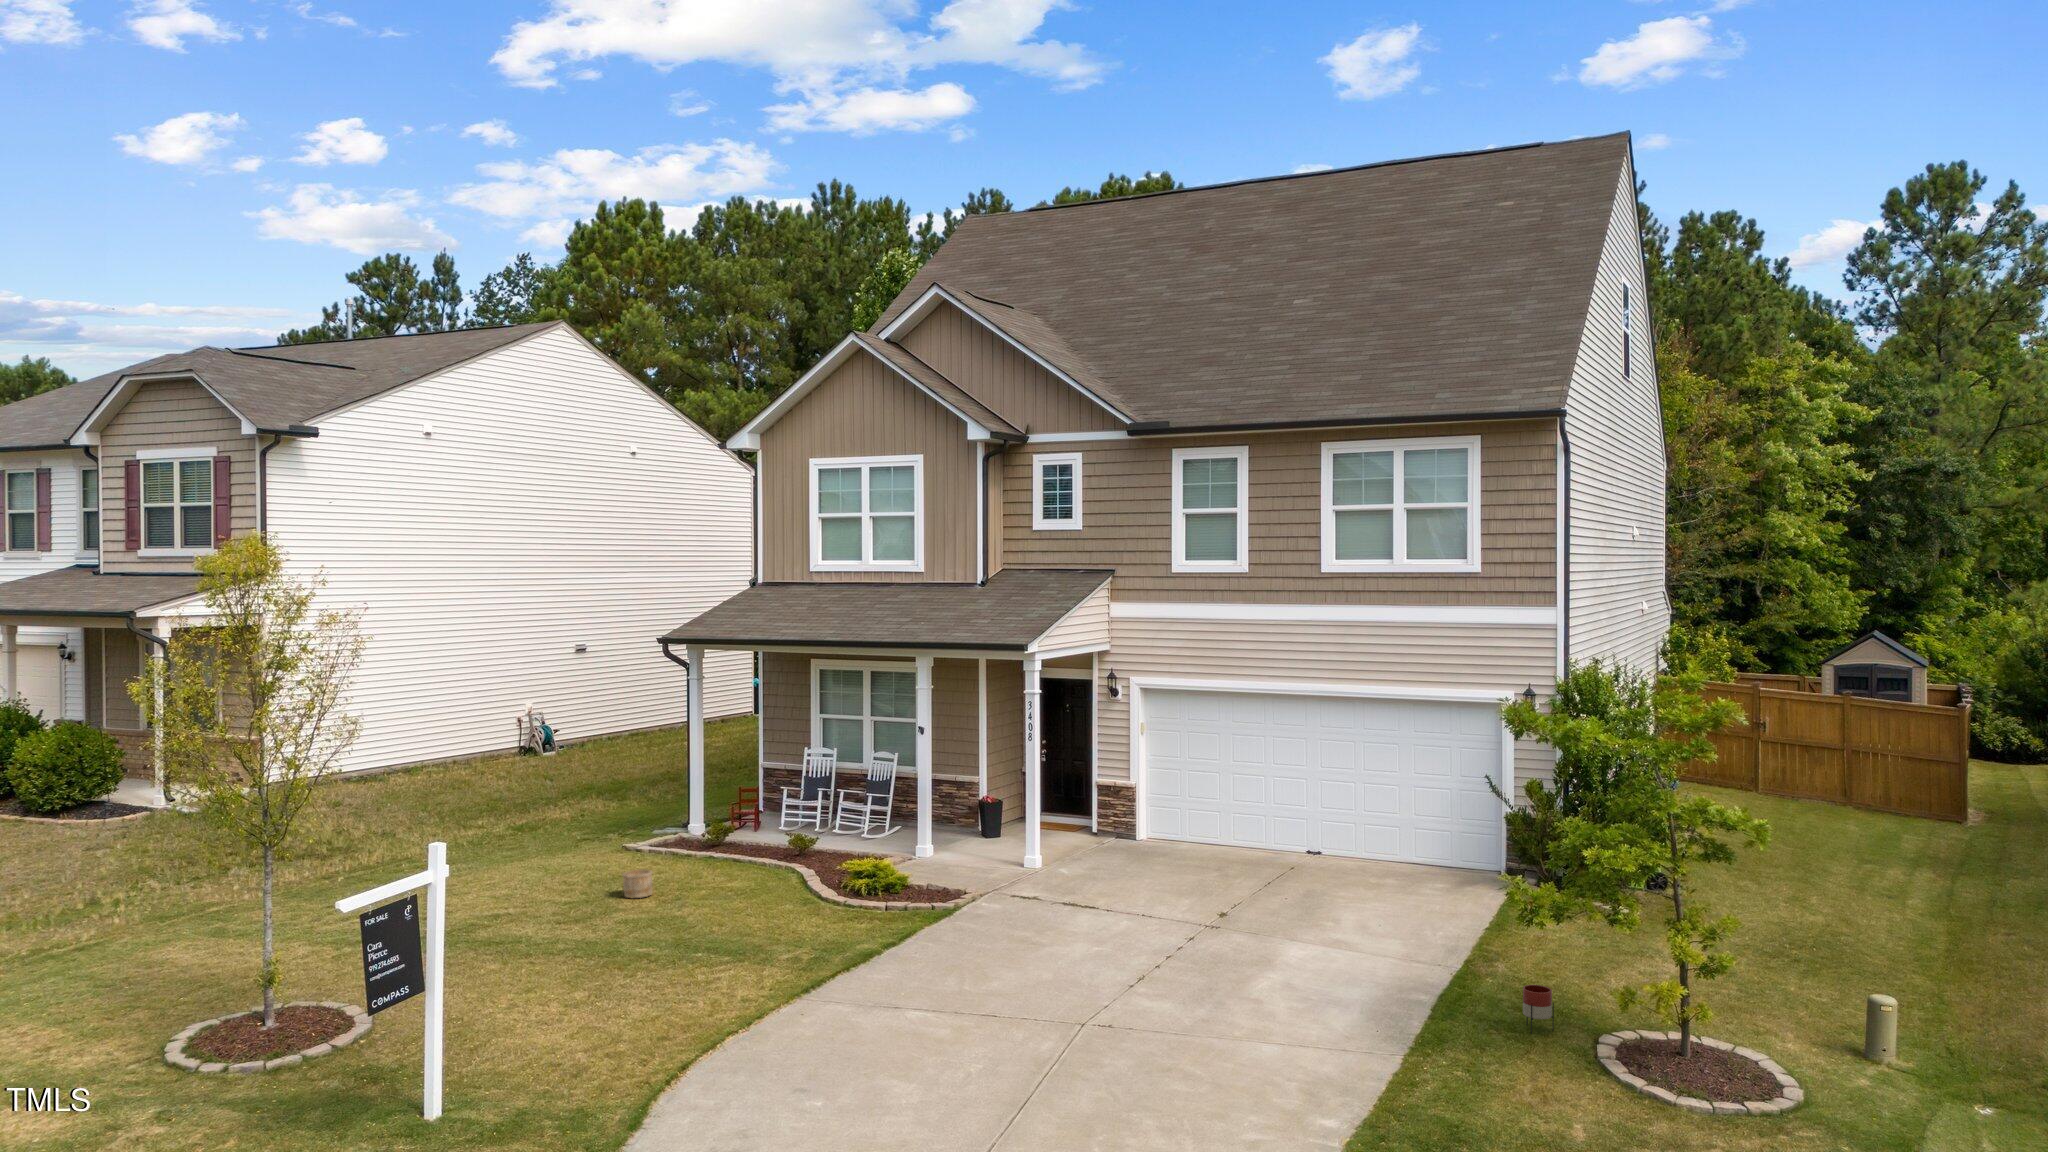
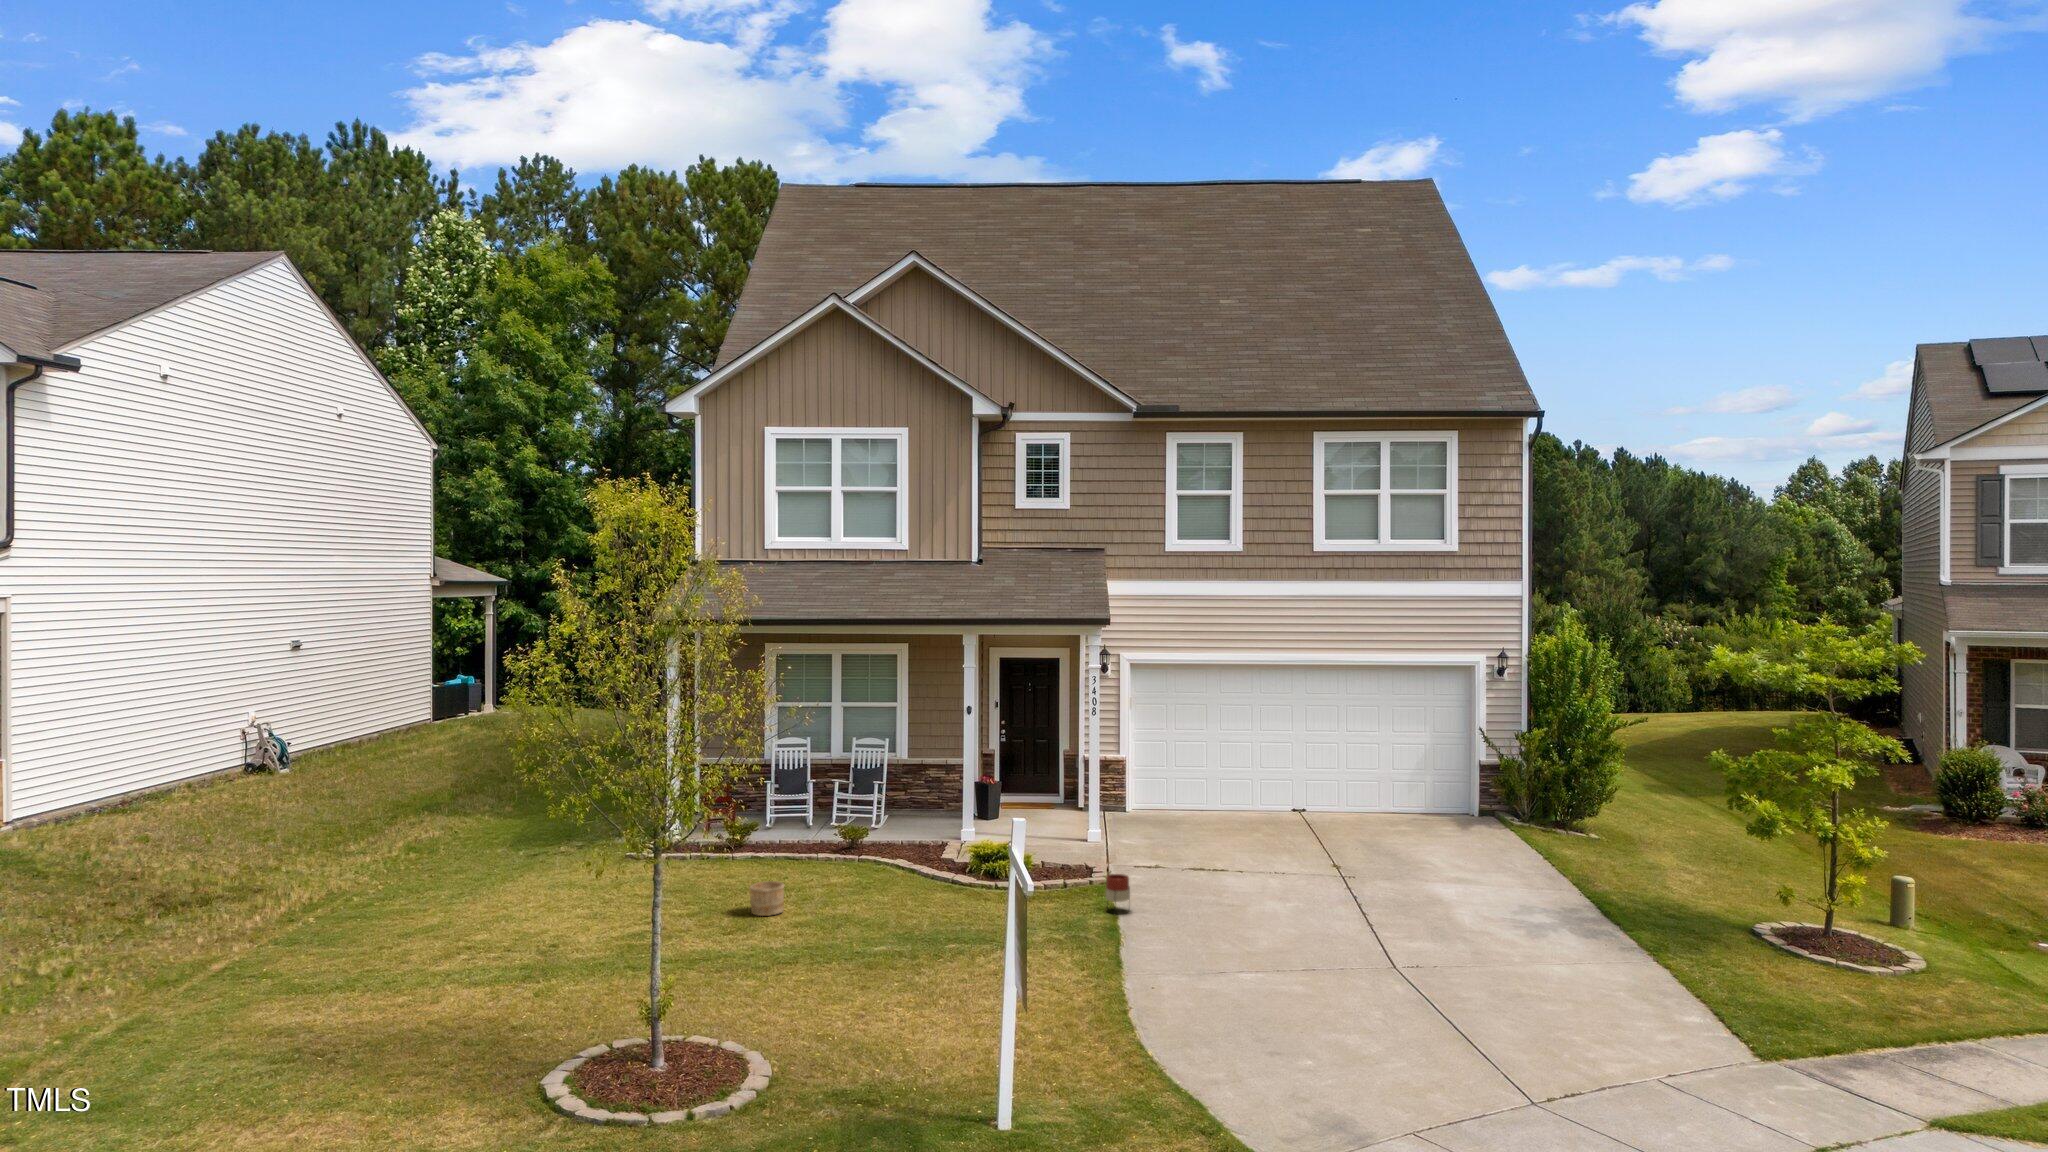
planter: present [1523,985,1554,1034] -> present [1106,874,1130,902]

